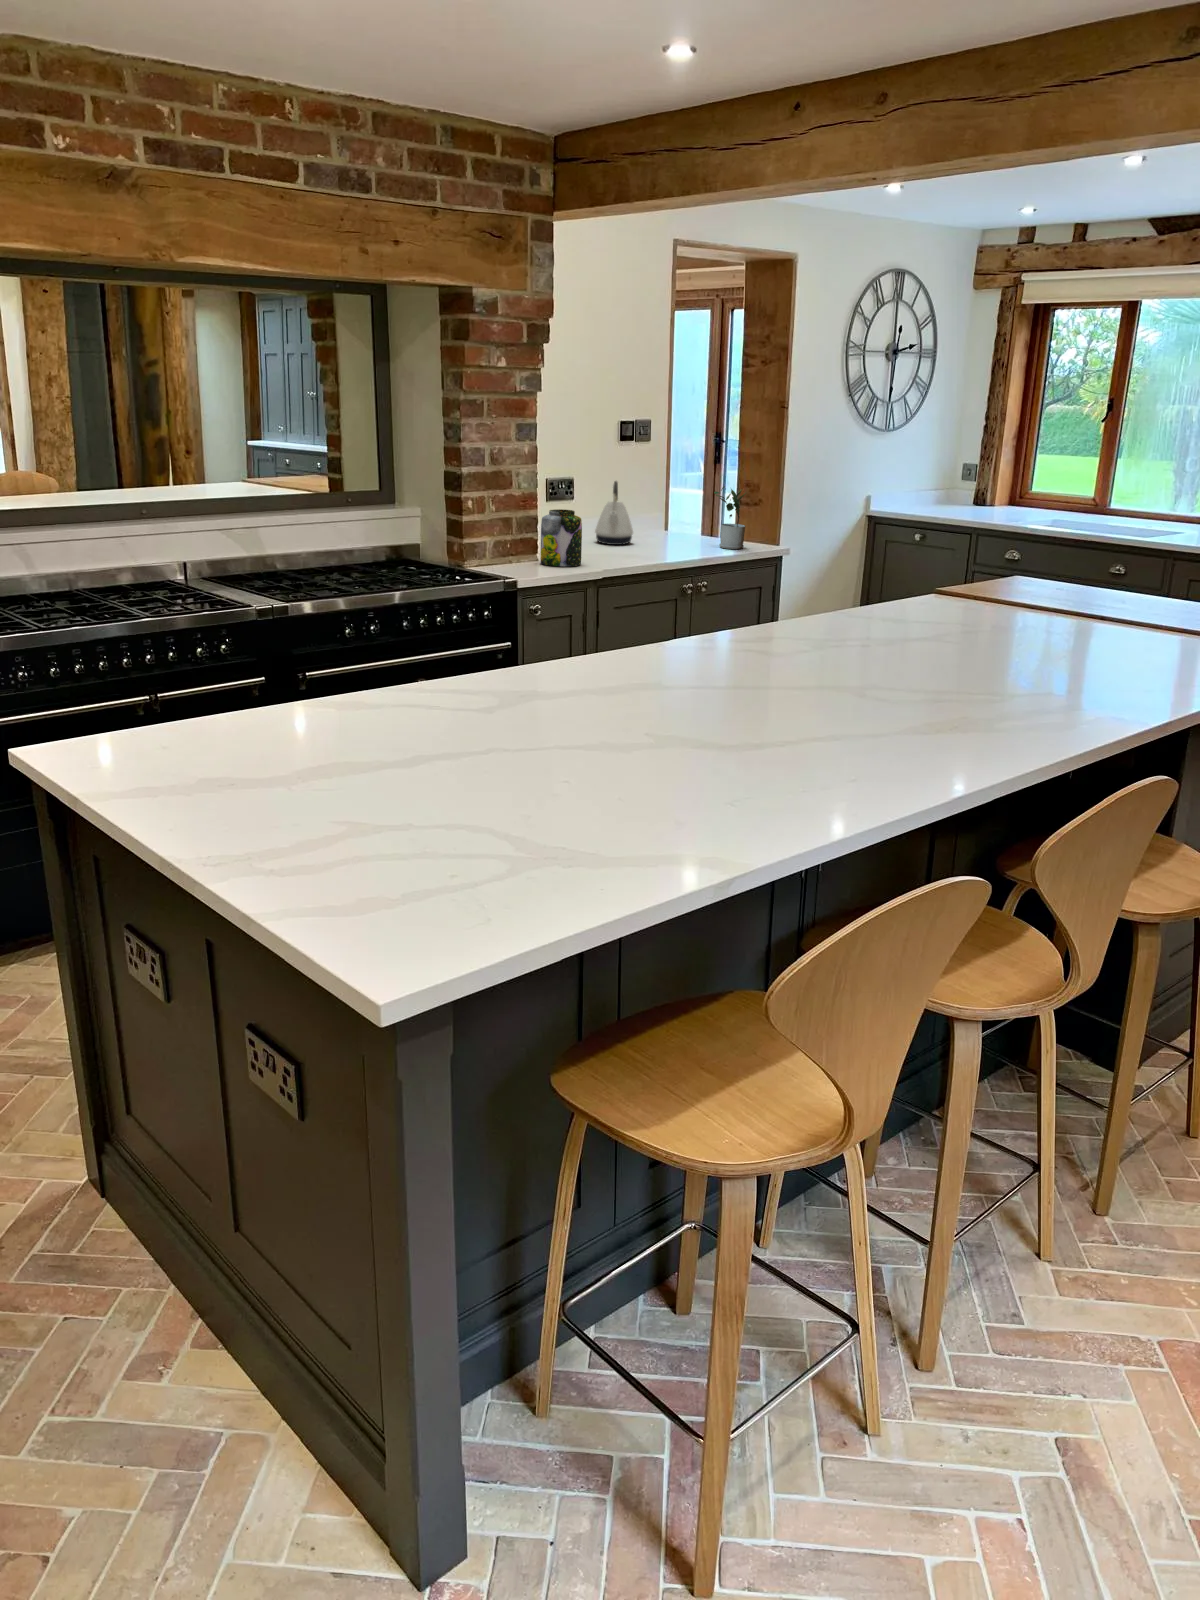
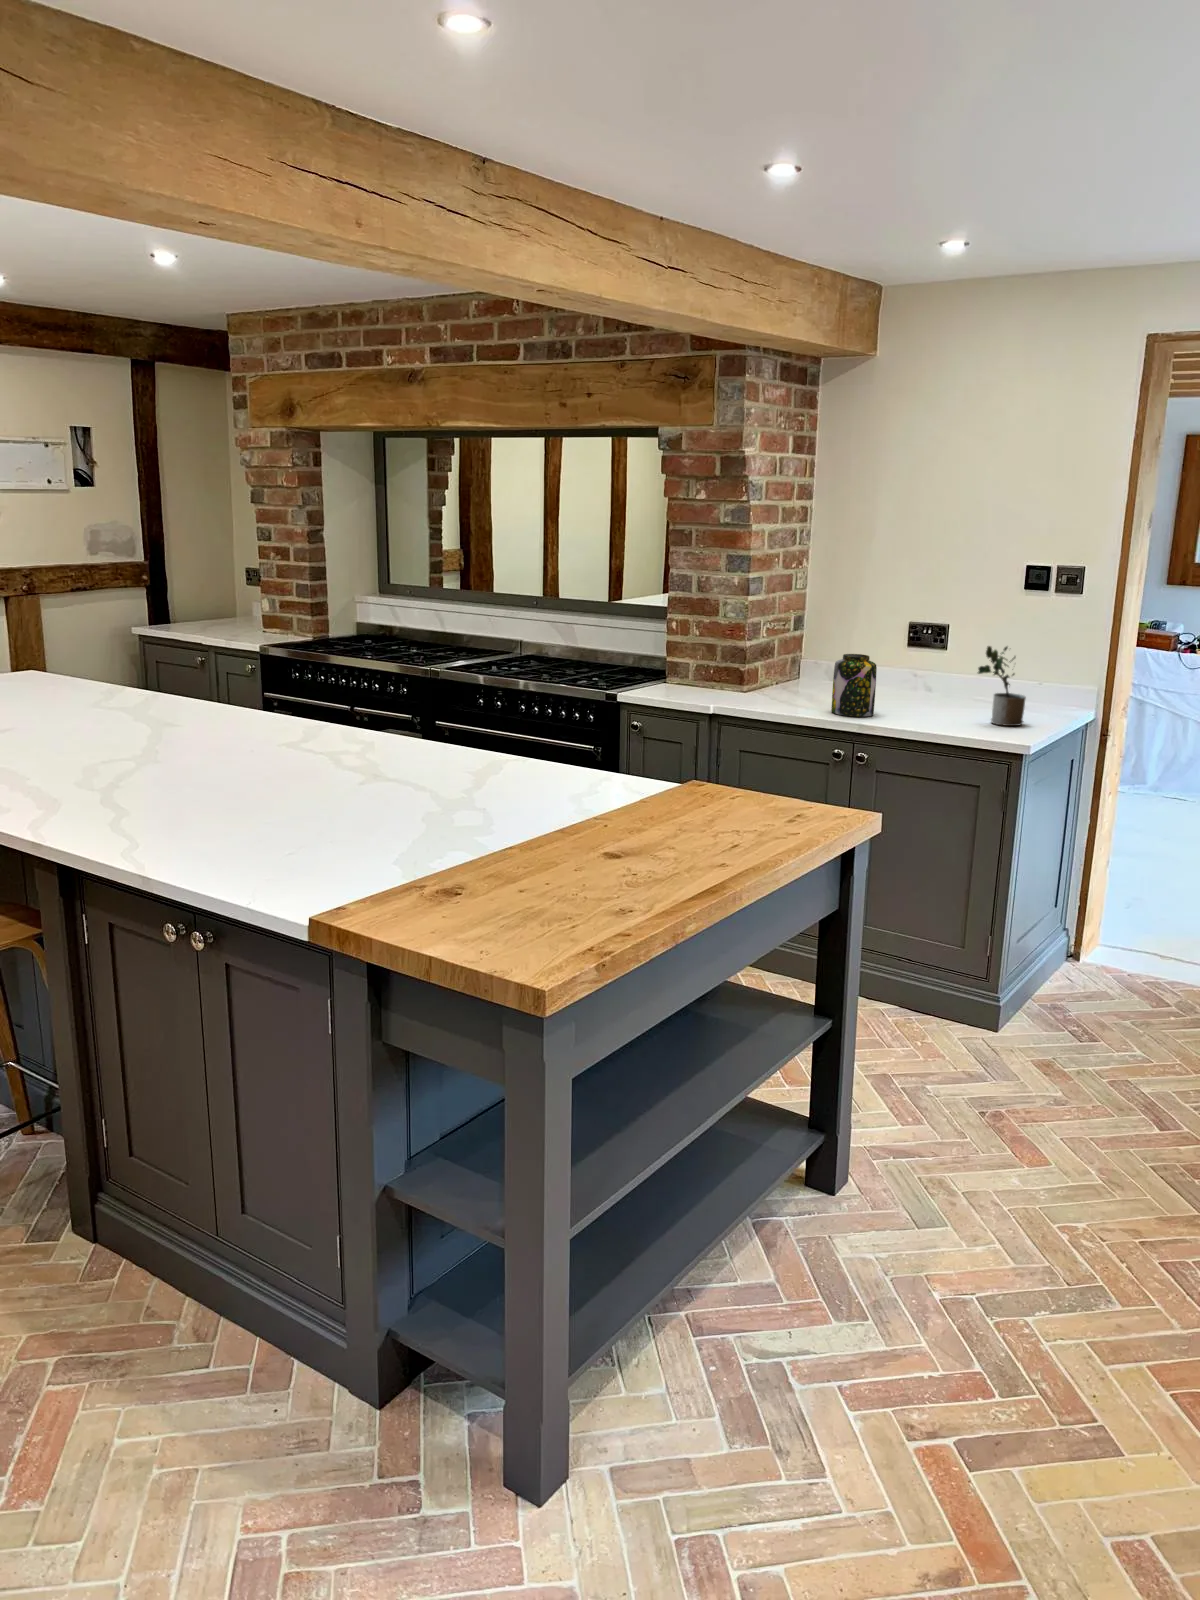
kettle: present [595,481,633,545] -> none [893,628,941,701]
jar: present [541,509,582,566] -> present [831,654,877,717]

